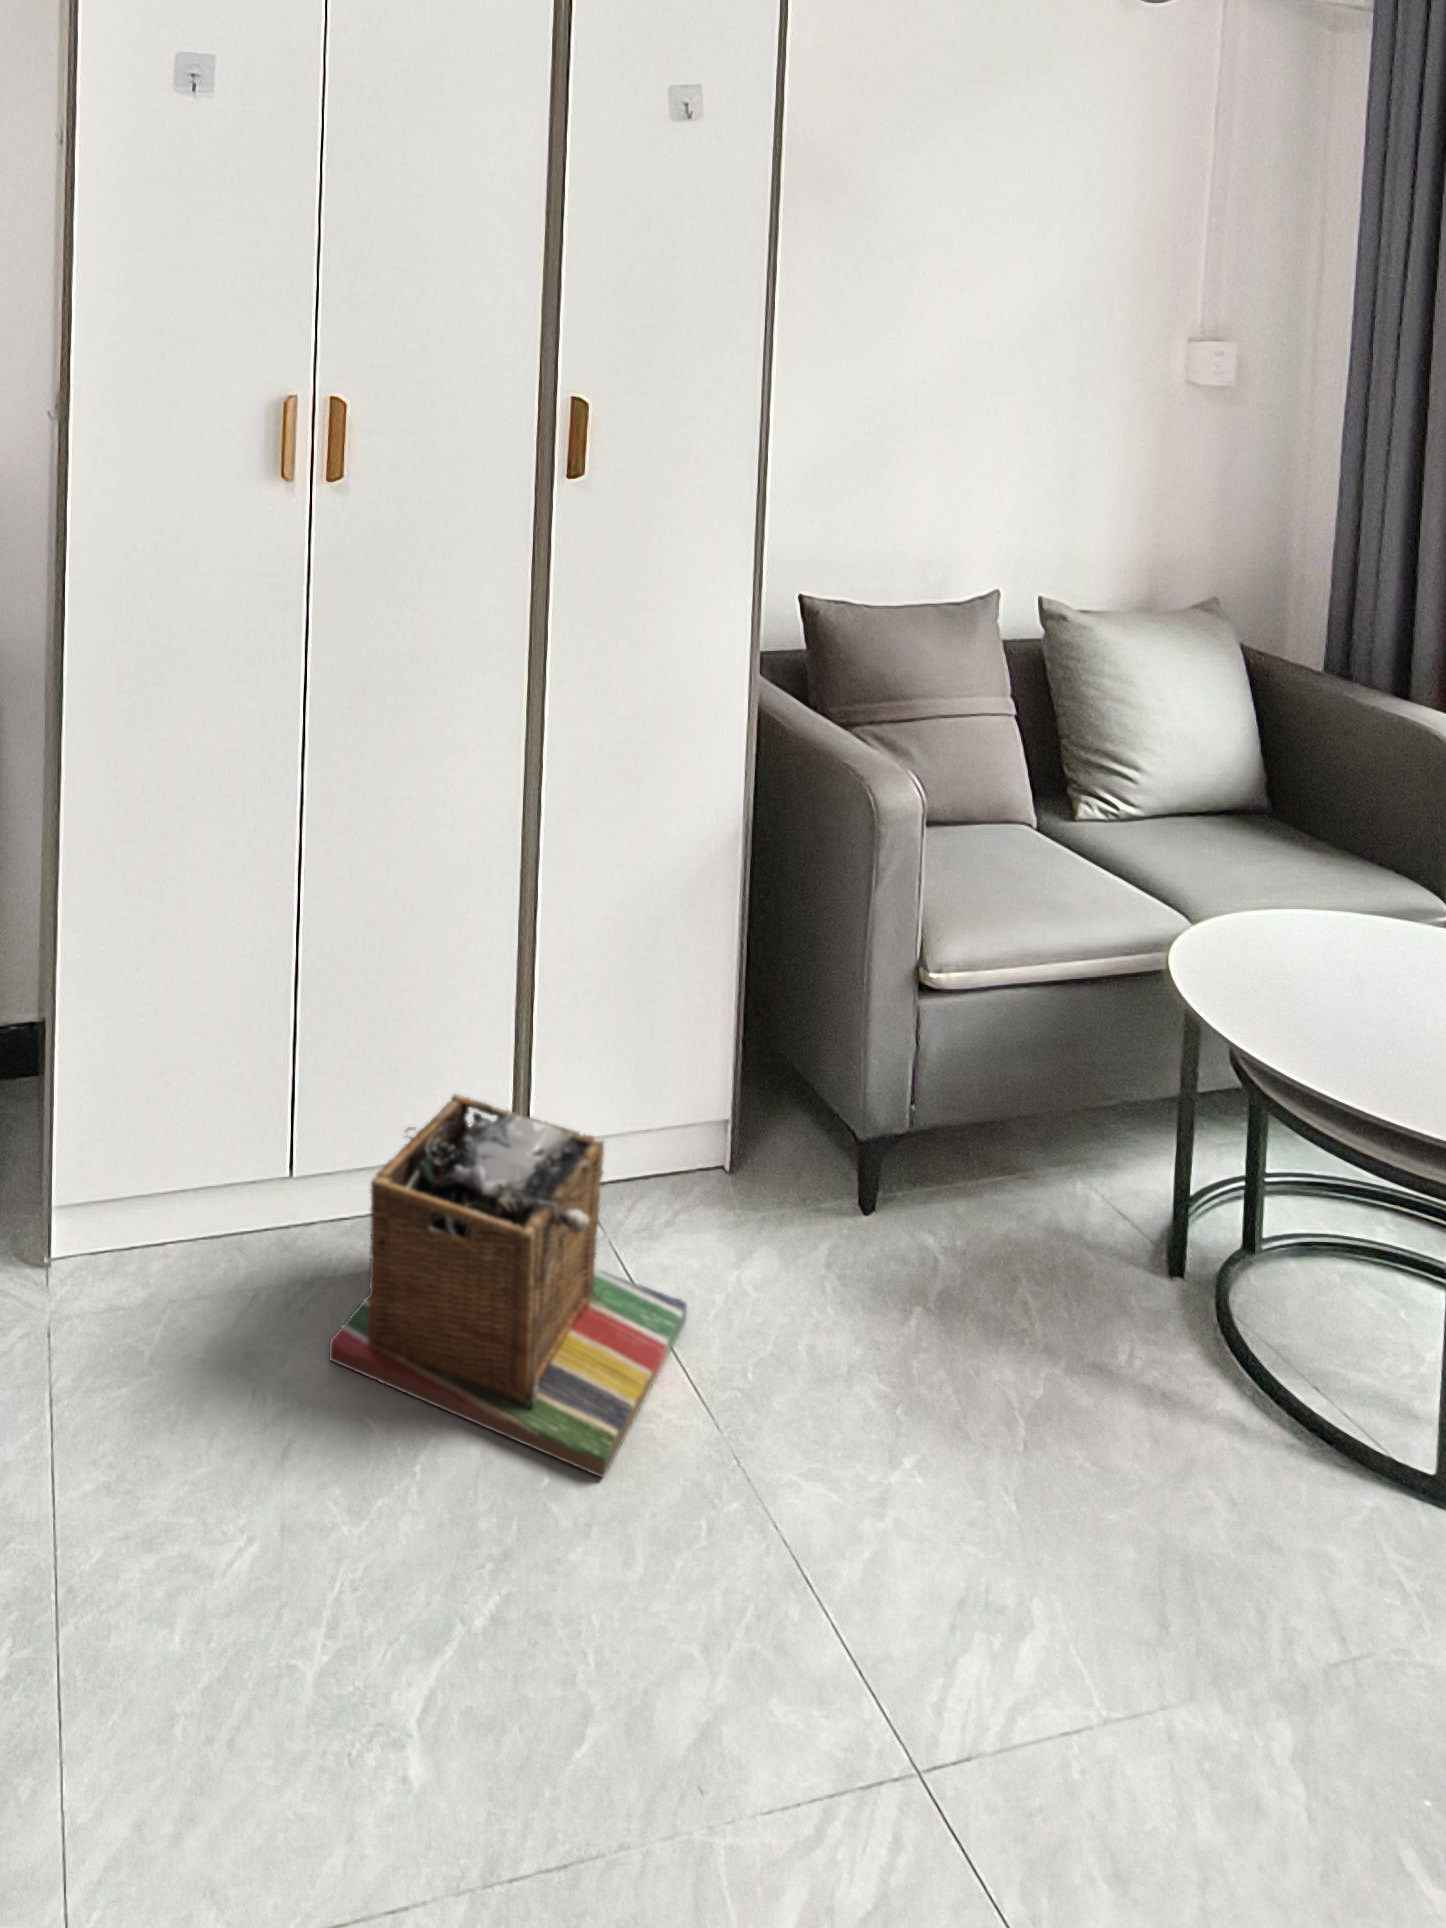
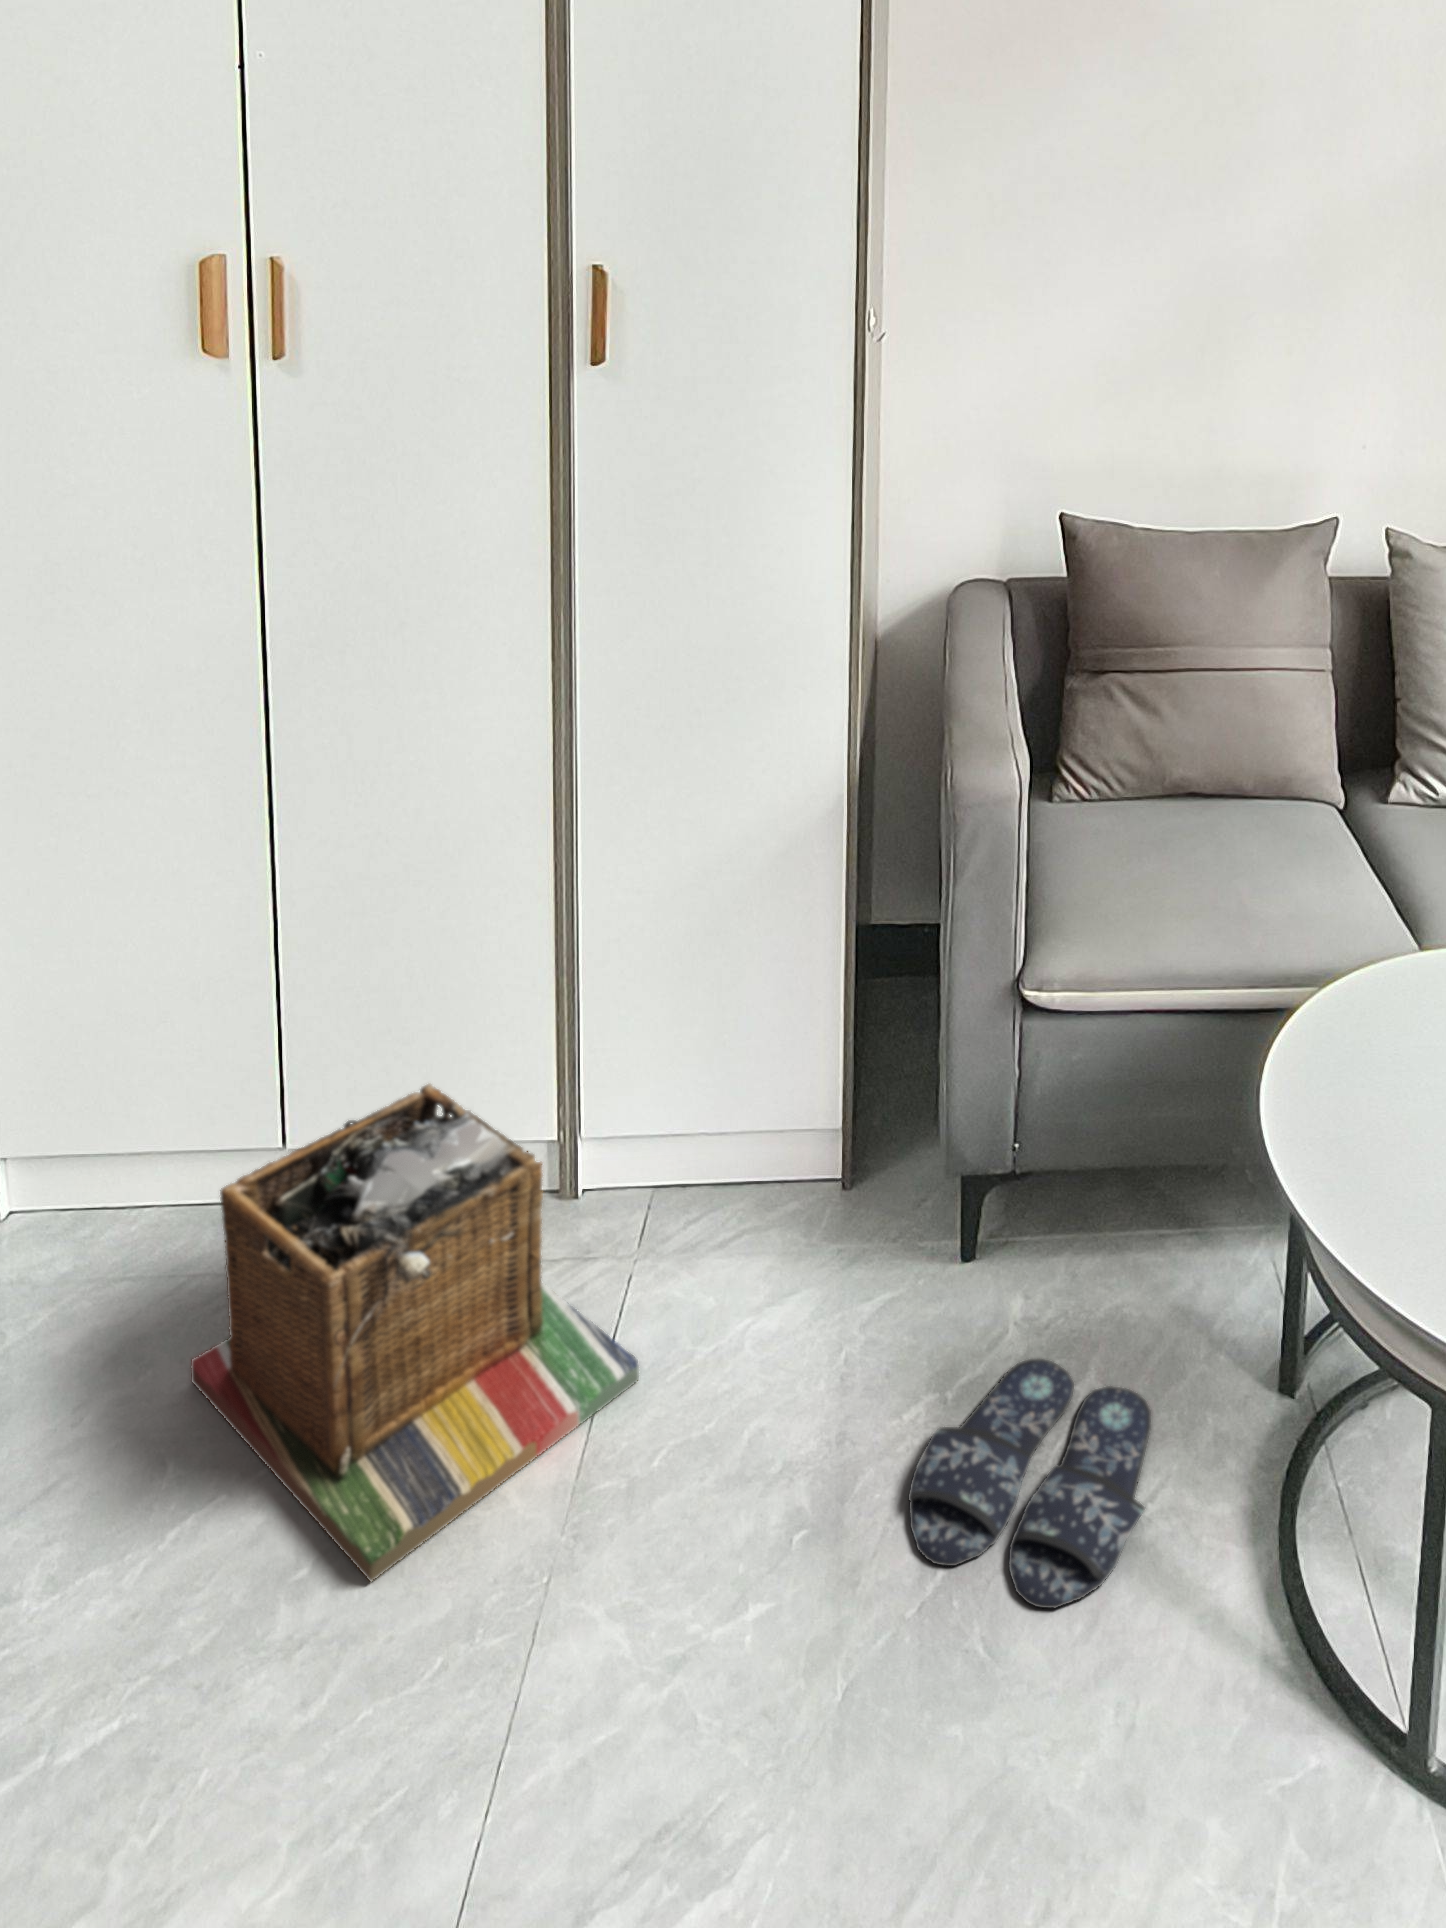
slippers: none [944,1273,1141,1435] -> present [908,1359,1151,1608]

